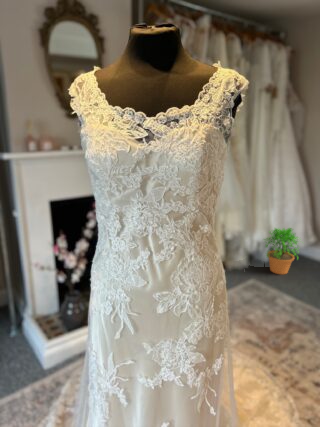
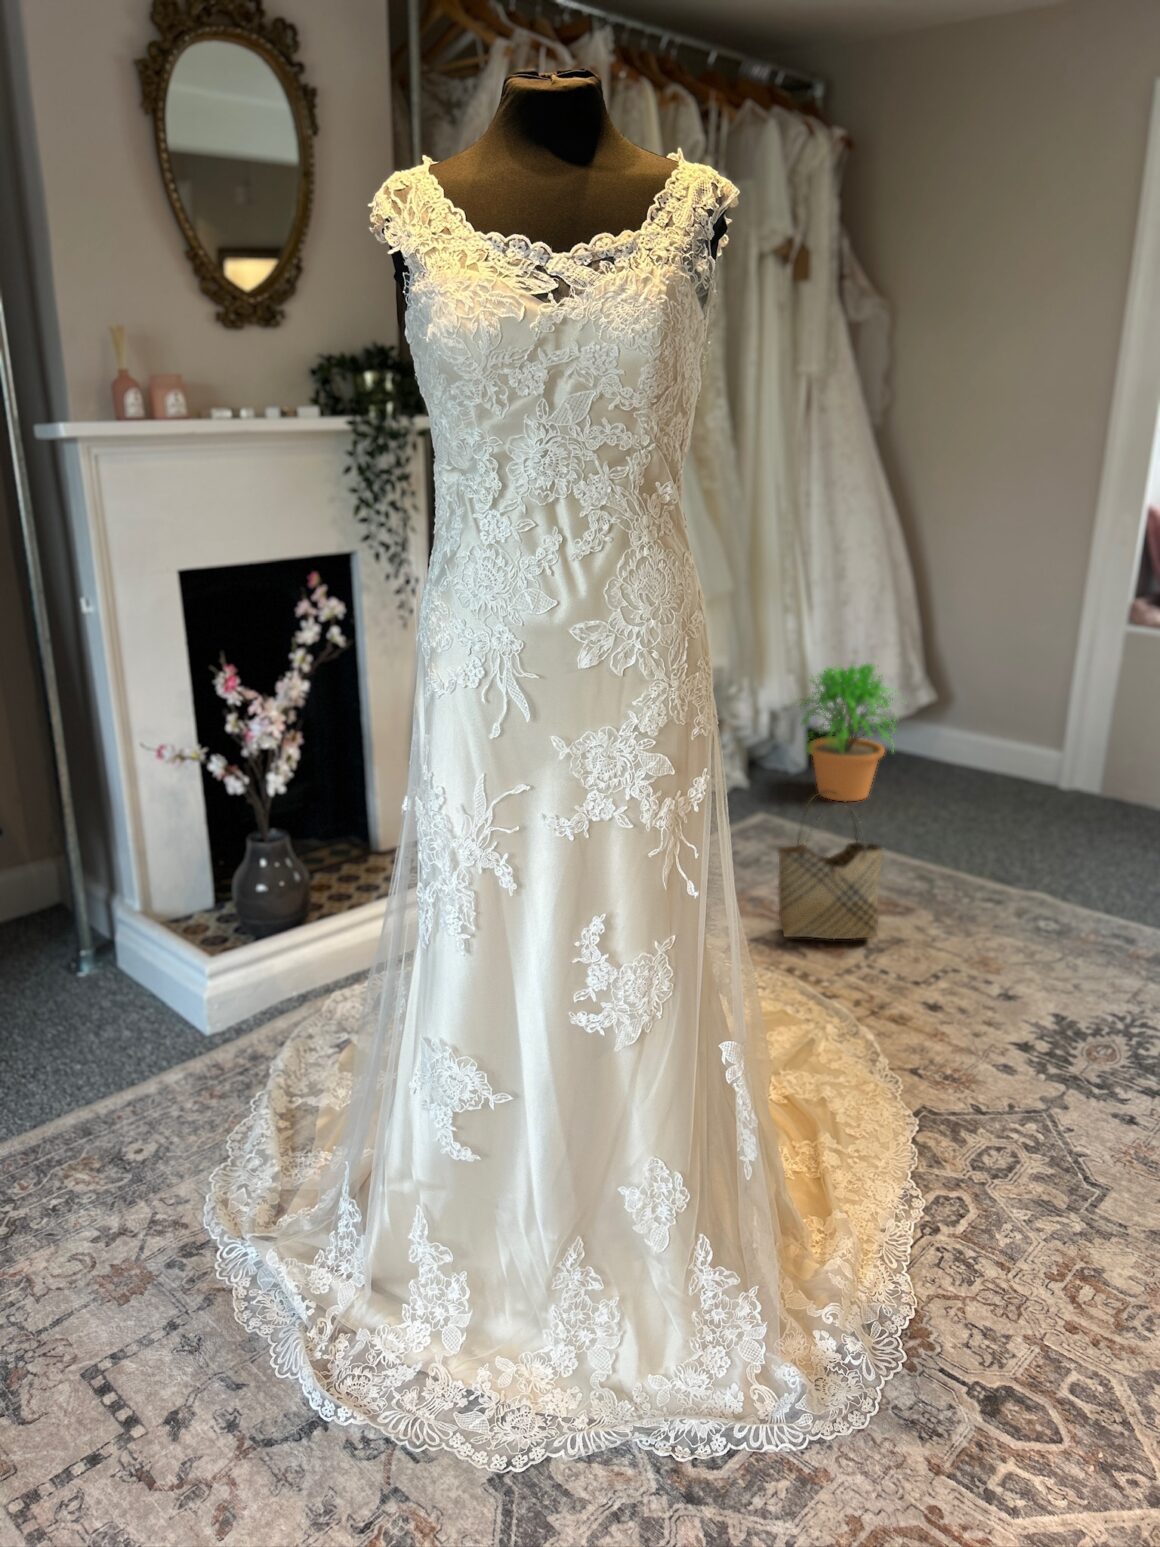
woven basket: none [254,289,295,346] -> present [777,790,883,939]

